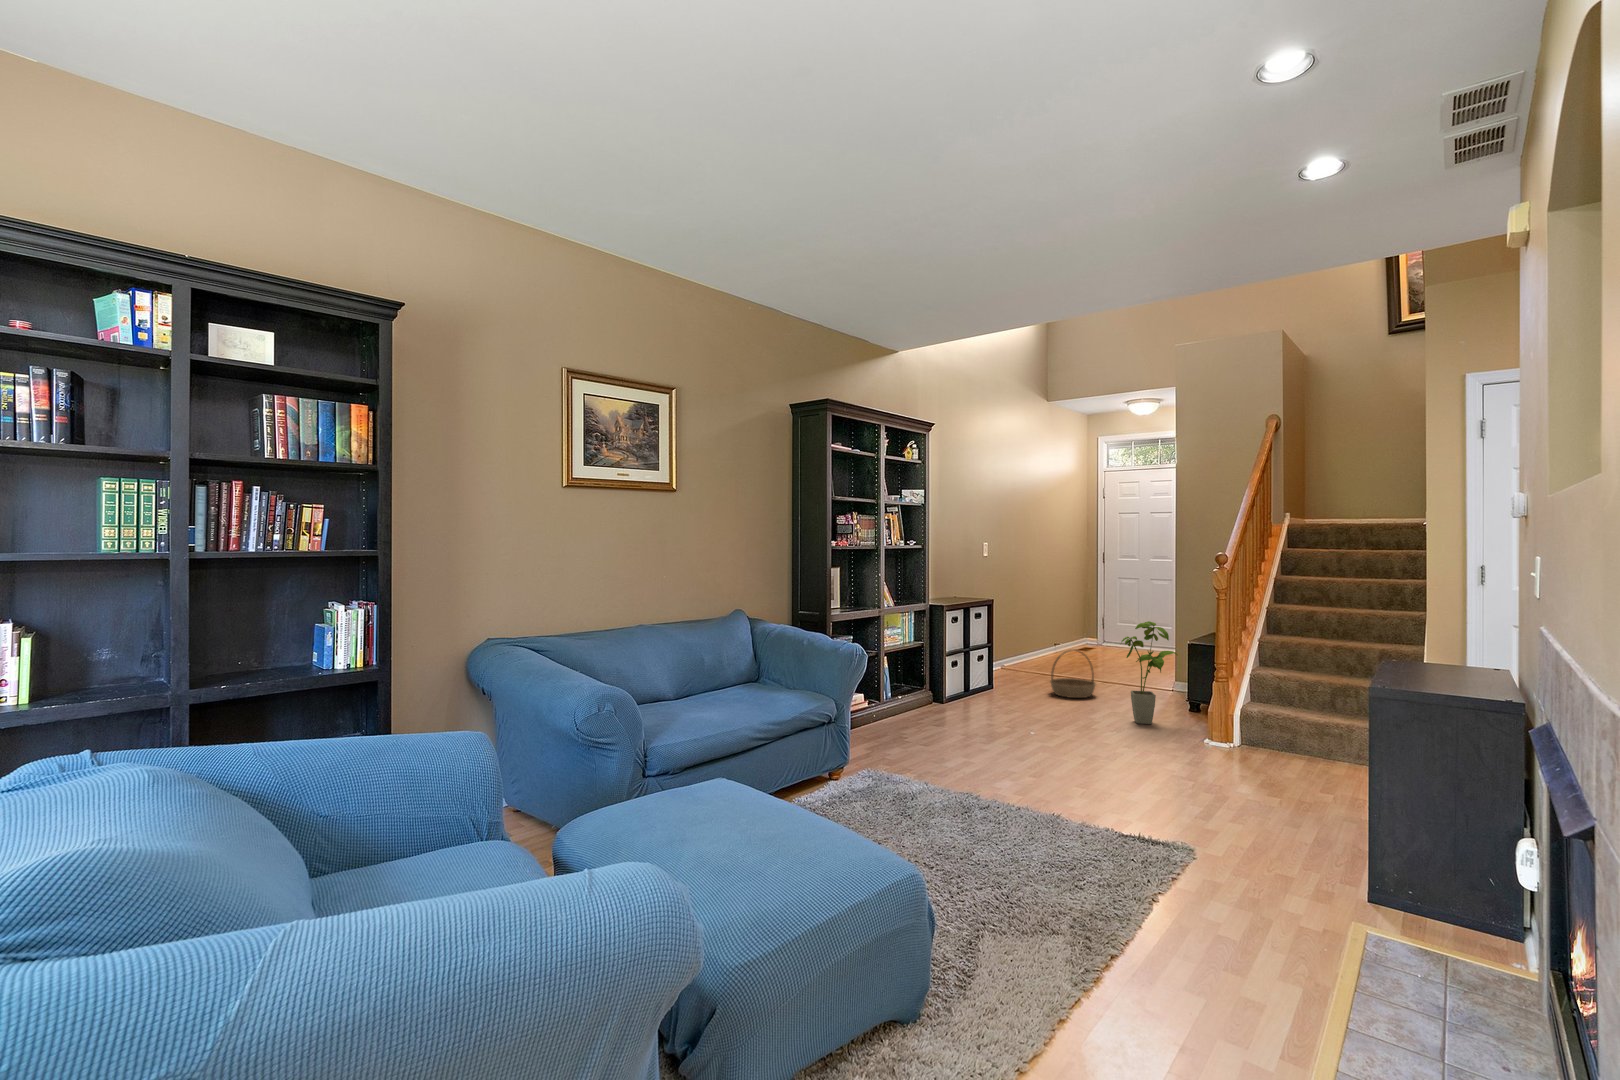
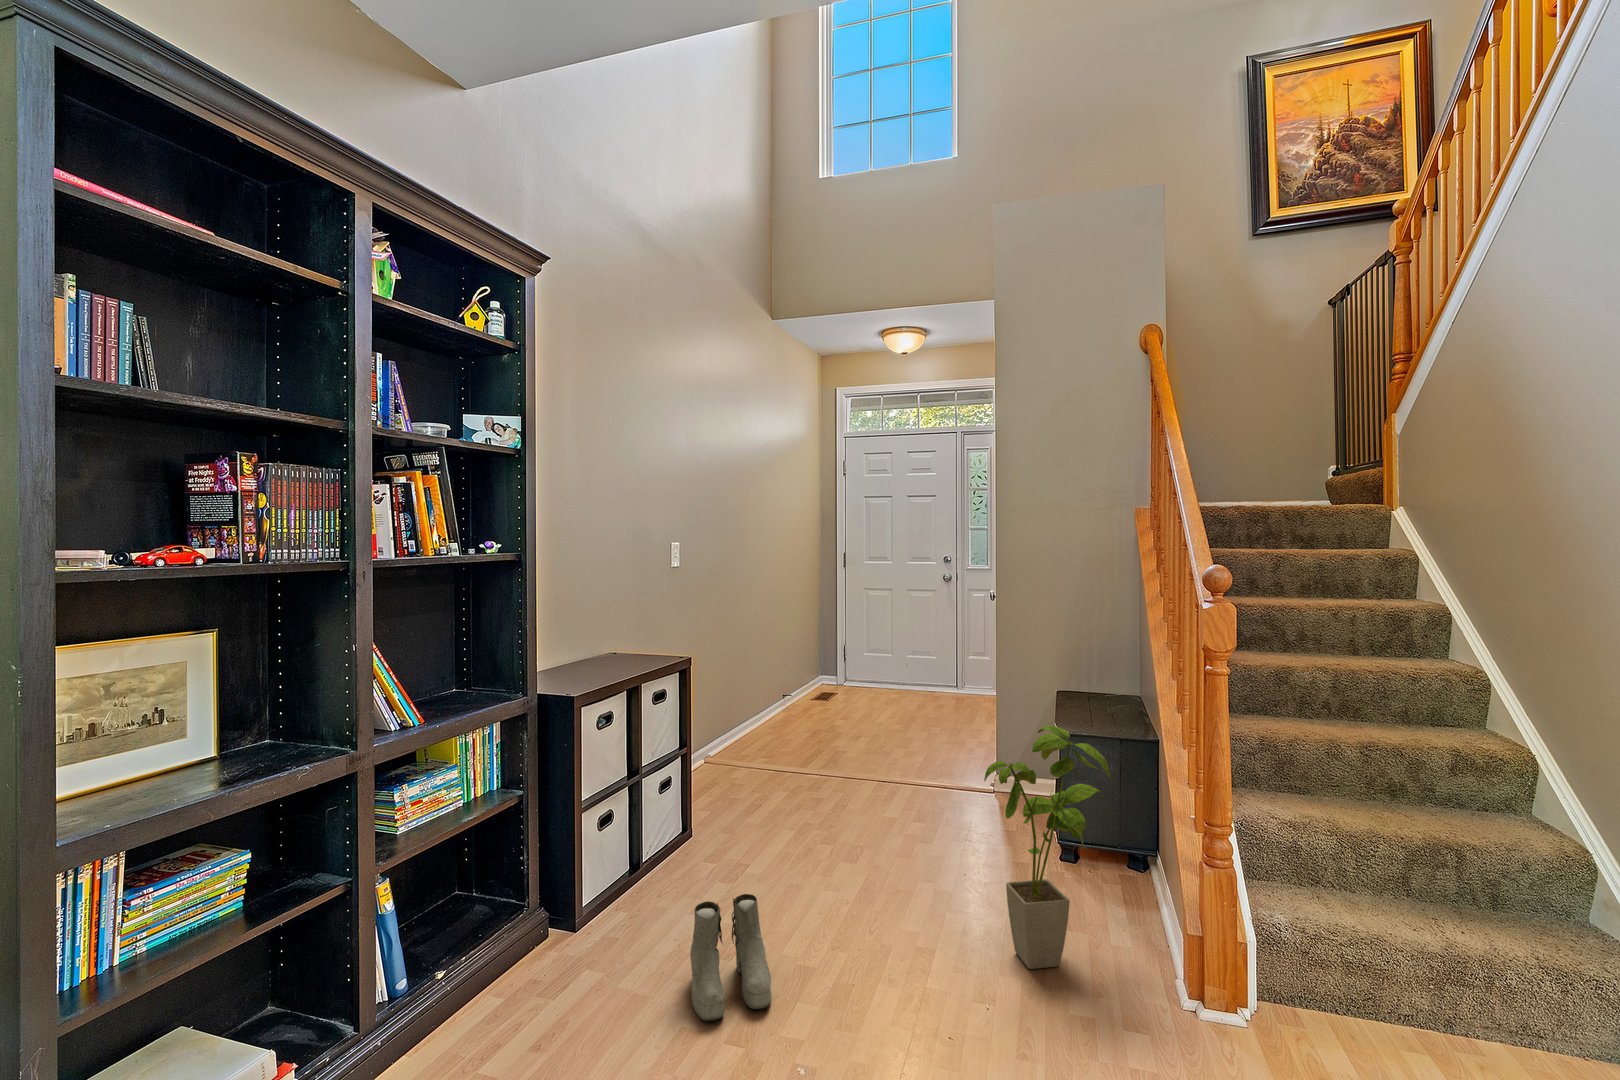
basket: present [1050,649,1096,698] -> none [806,756,895,862]
boots: none [992,683,1023,718] -> present [690,894,771,1021]

